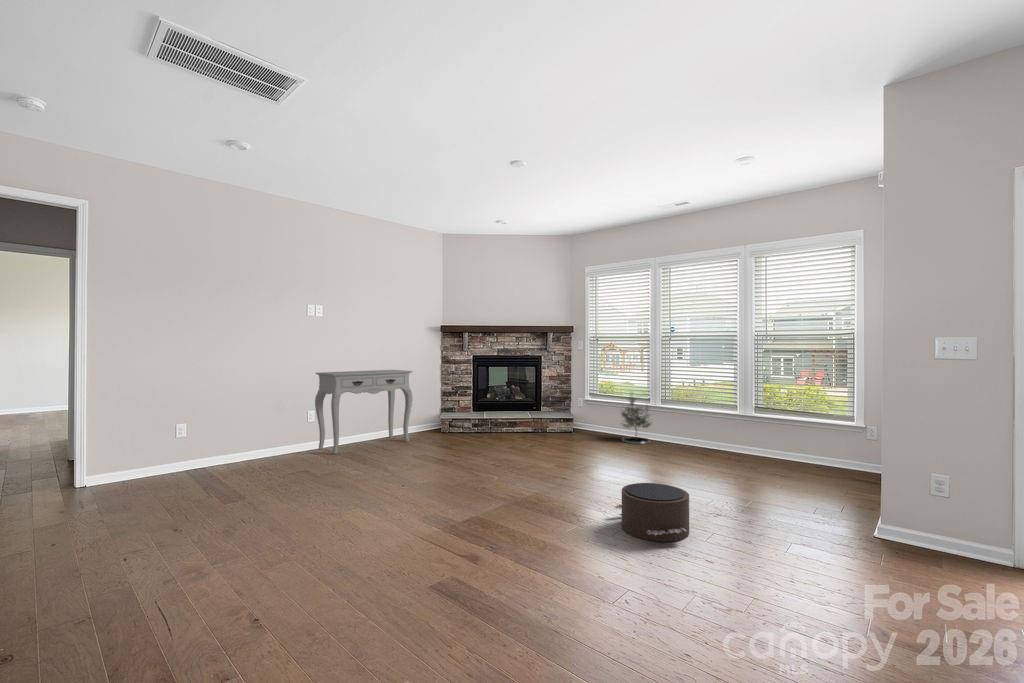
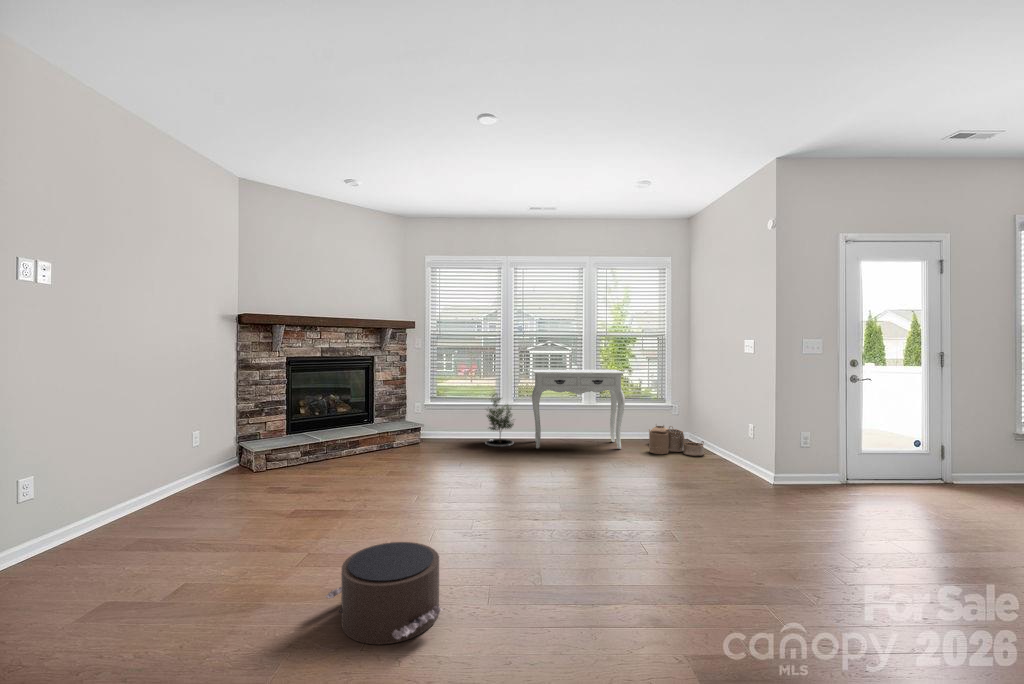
console table: present [315,370,413,454] -> present [532,370,625,449]
woven basket: none [779,442,850,486] -> present [649,426,704,456]
pouf: present [615,483,689,542] -> present [325,542,444,645]

